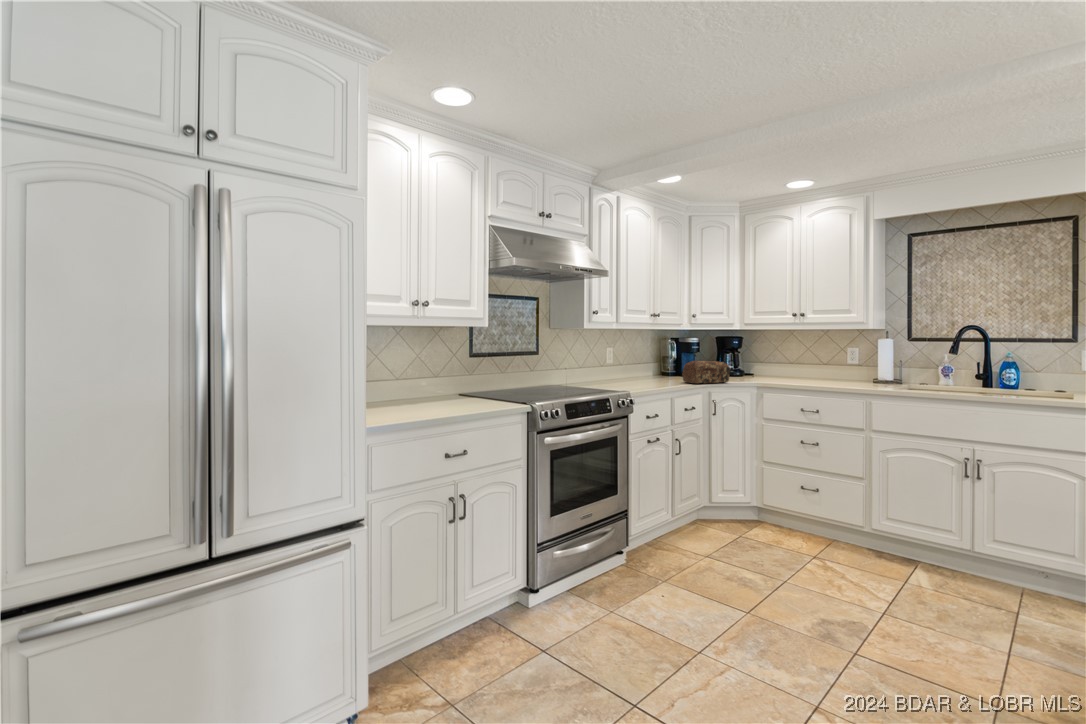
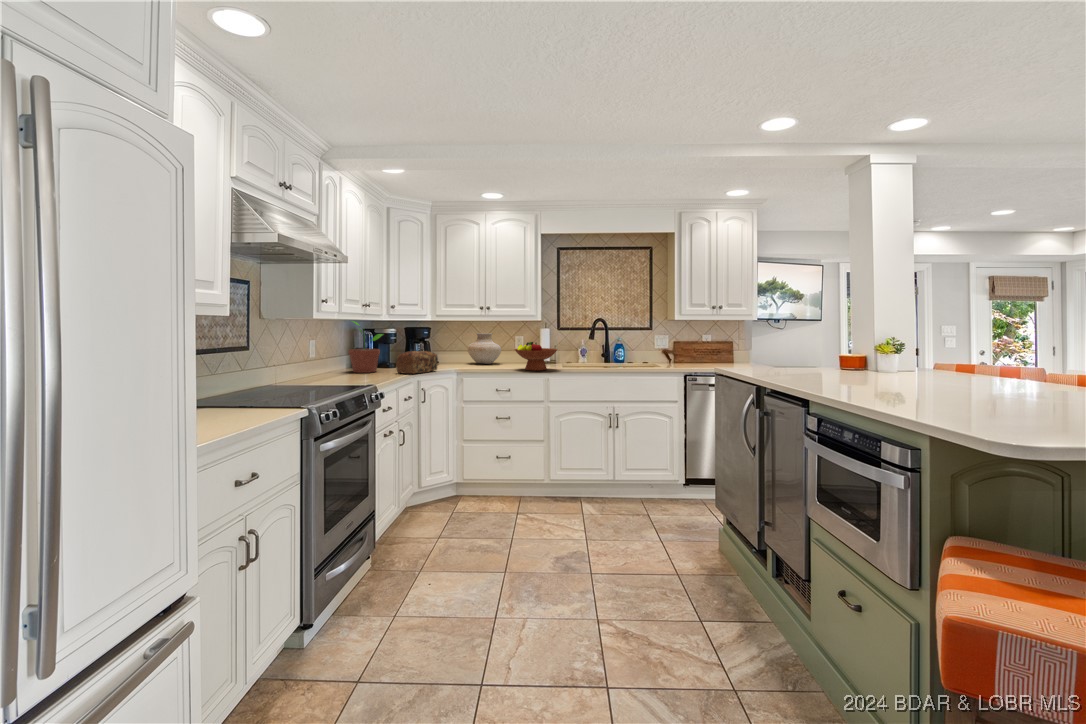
potted plant: none [642,330,676,381] -> present [348,321,383,373]
vase: none [781,344,824,379] -> present [468,333,501,364]
fruit bowl: none [824,353,885,389] -> present [515,342,557,371]

